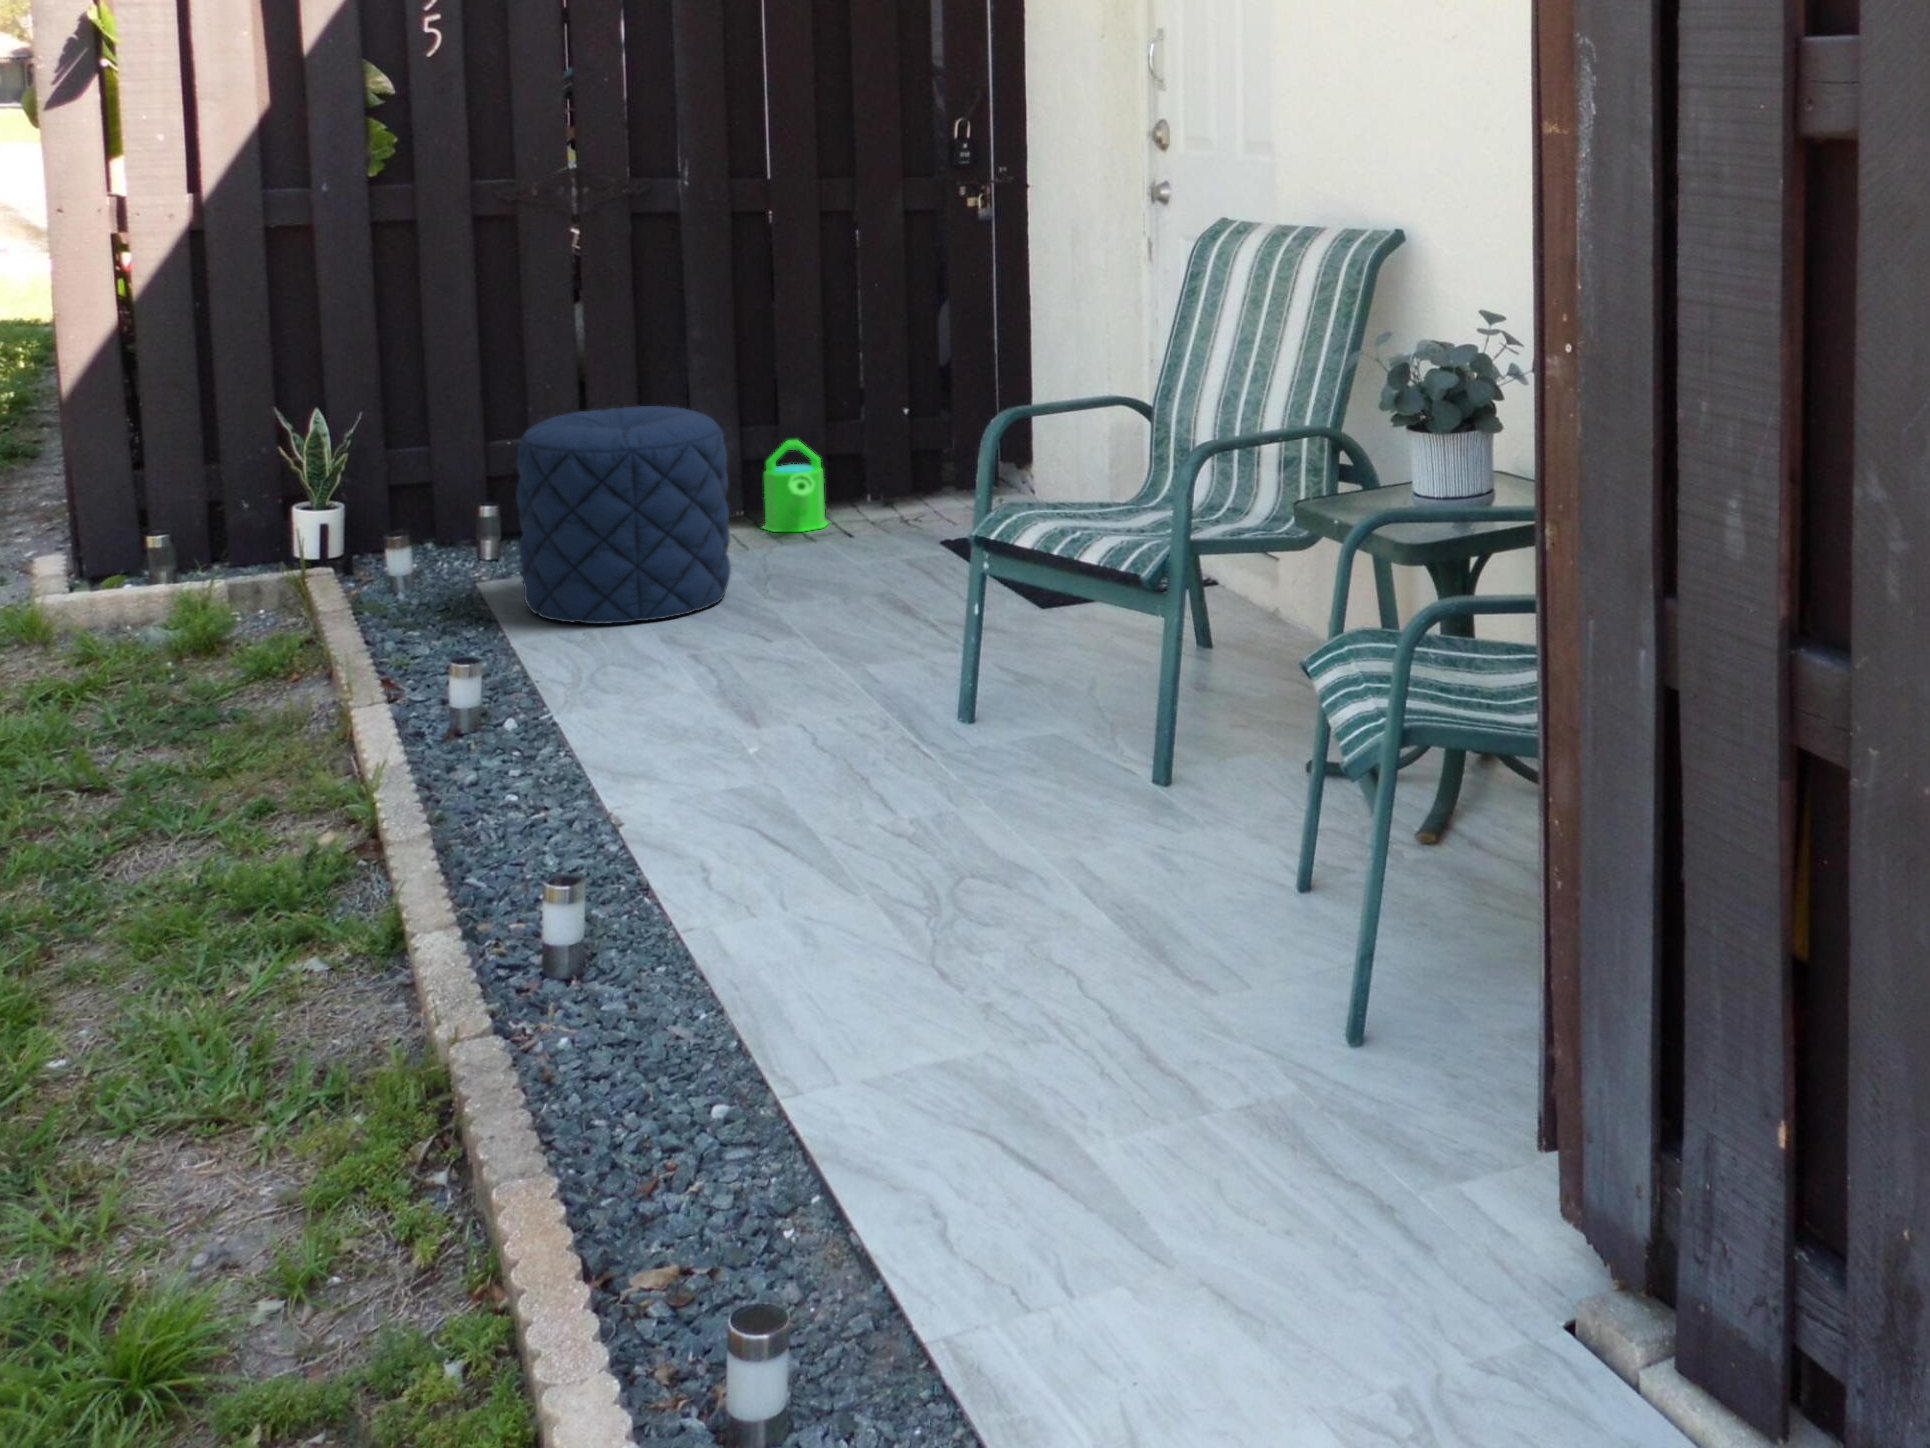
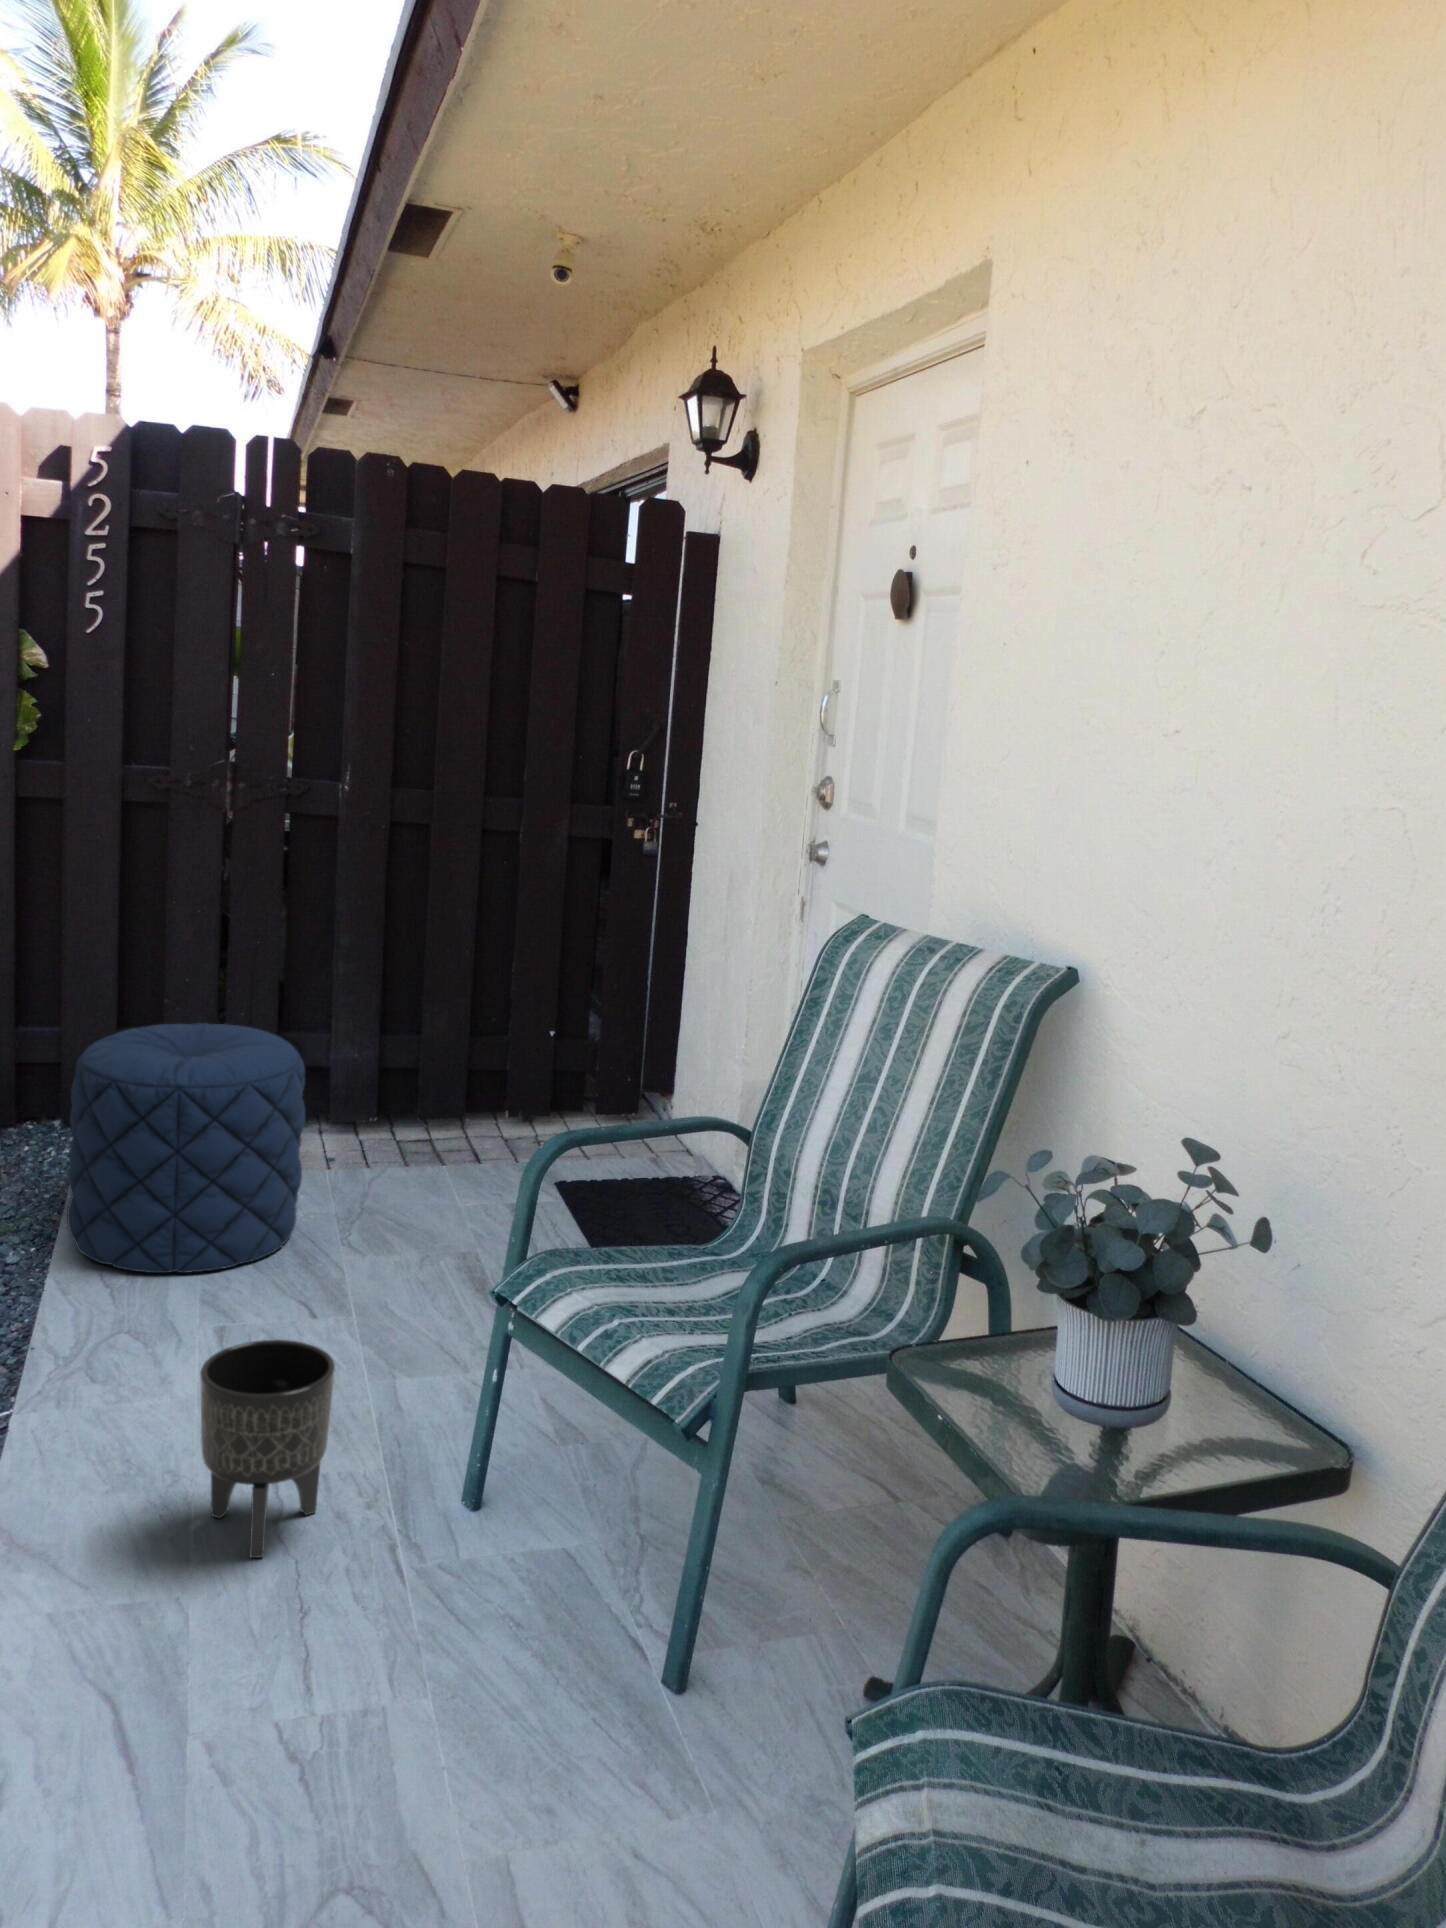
watering can: present [762,440,829,532] -> none [382,1056,453,1152]
planter: none [774,586,874,739] -> present [200,1340,335,1558]

